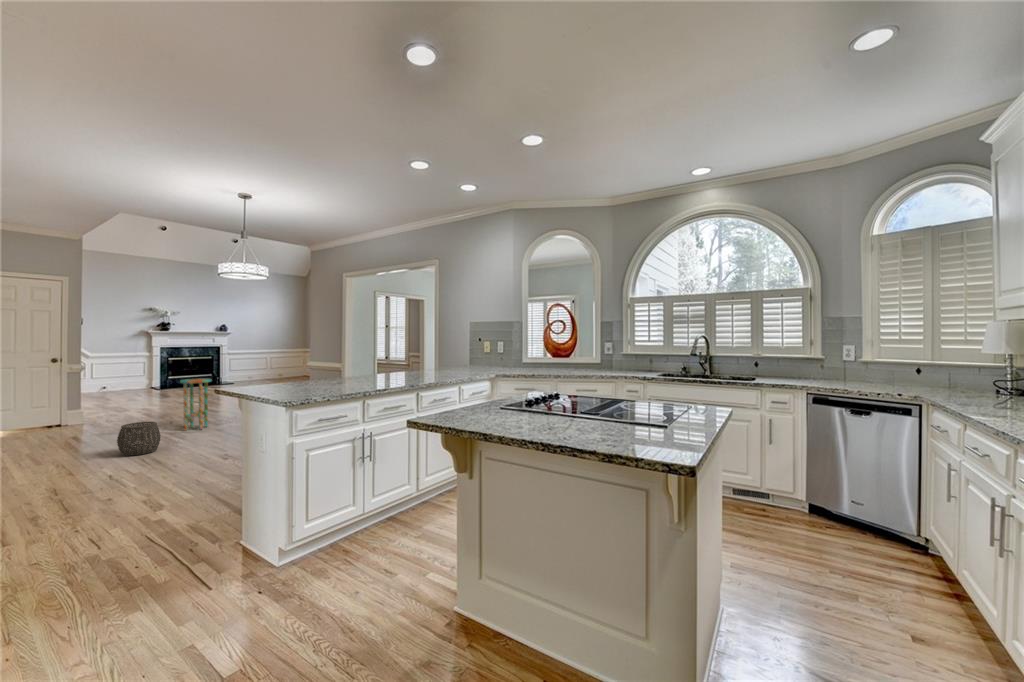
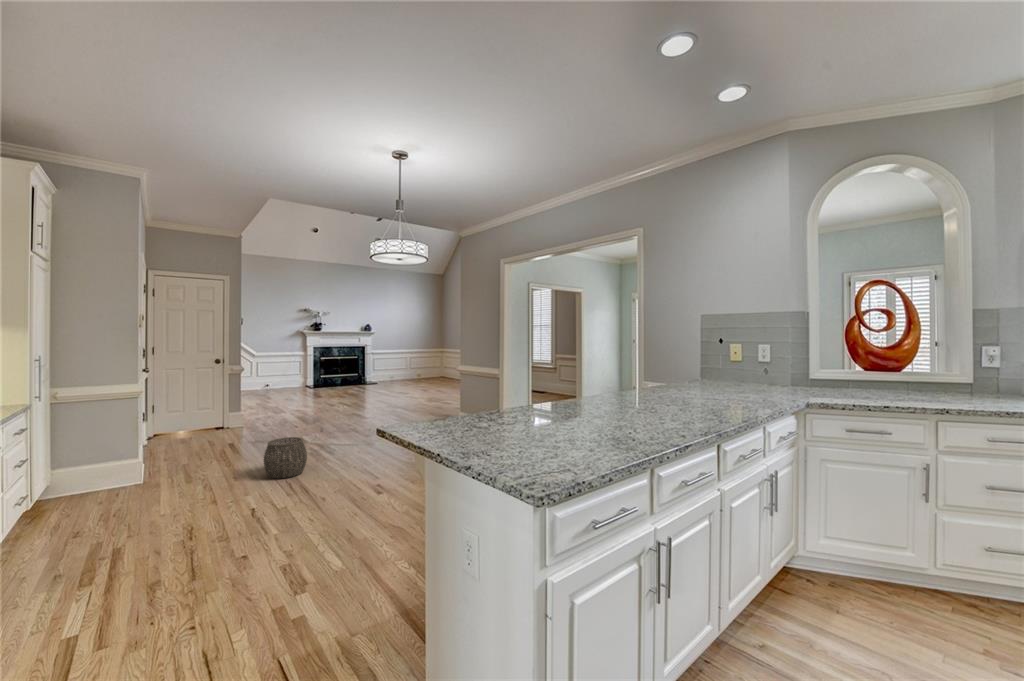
side table: present [180,378,211,431] -> none [328,384,359,444]

